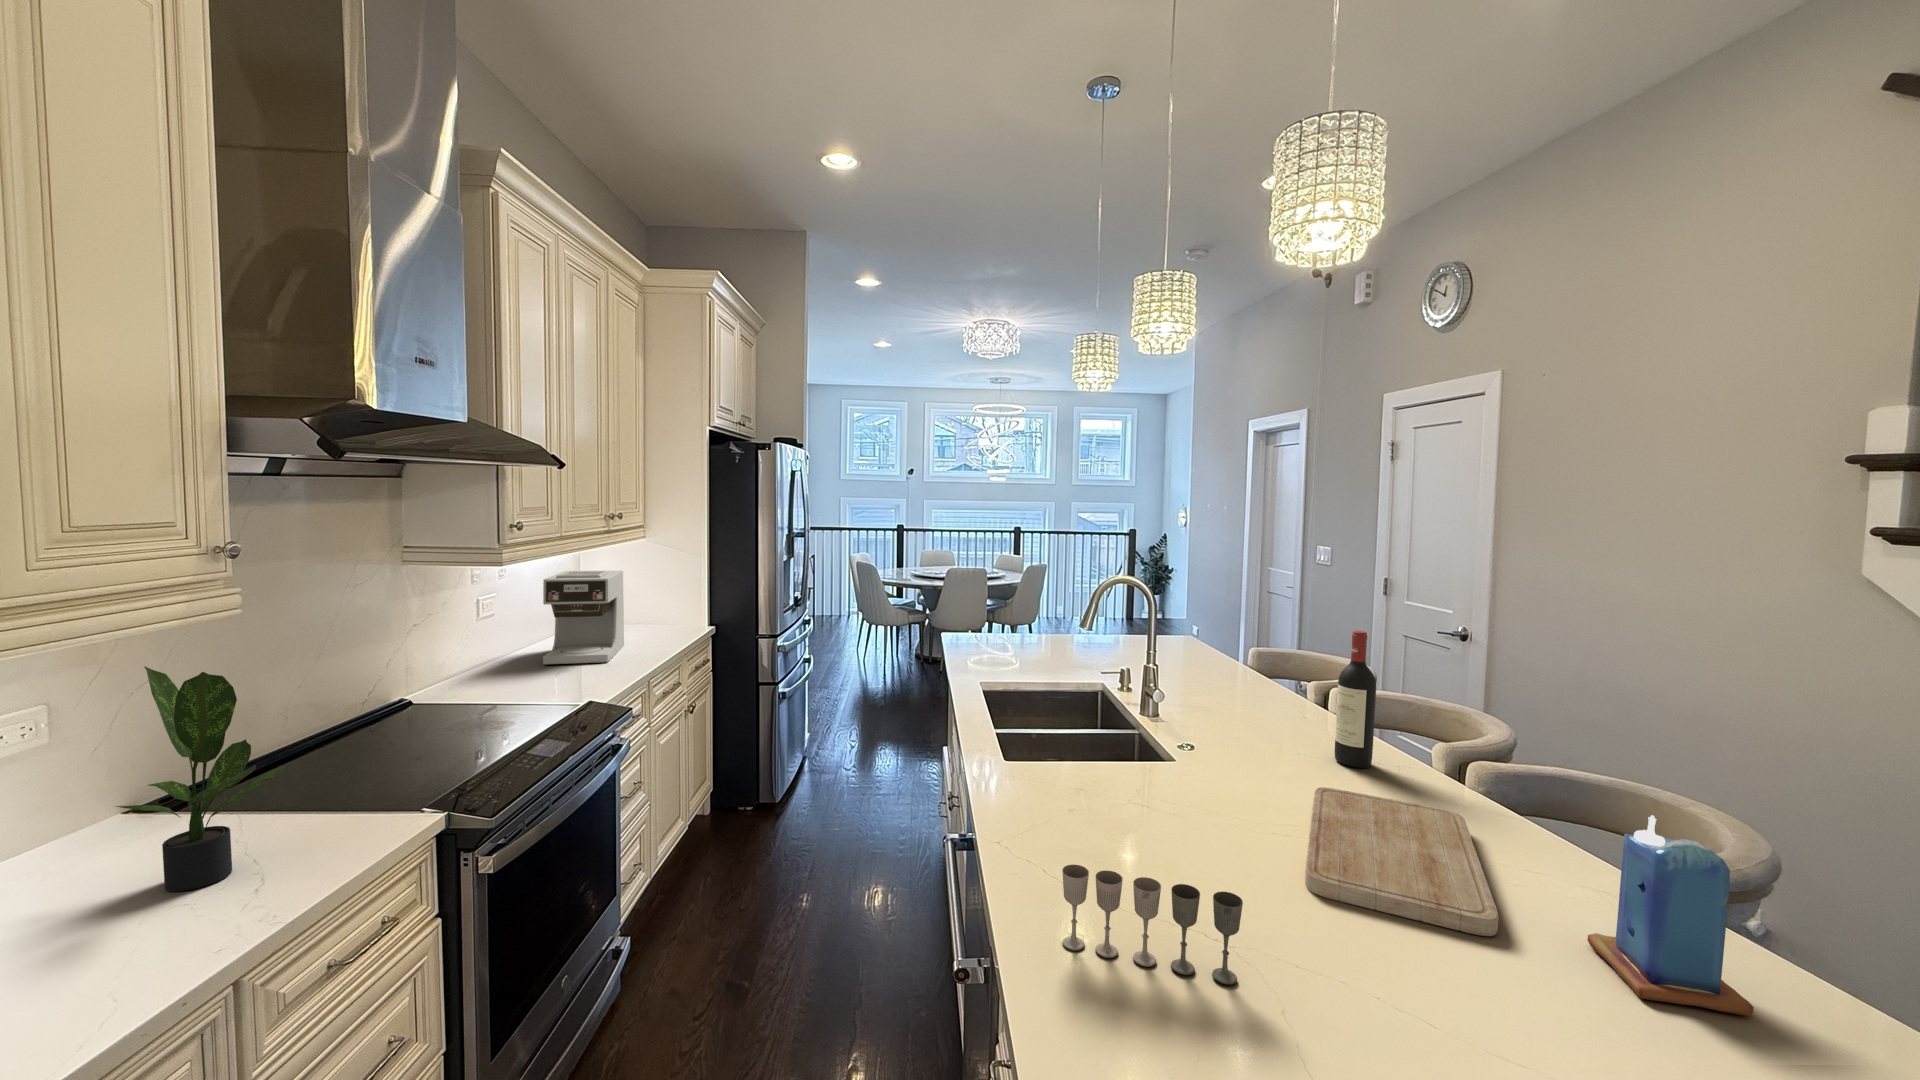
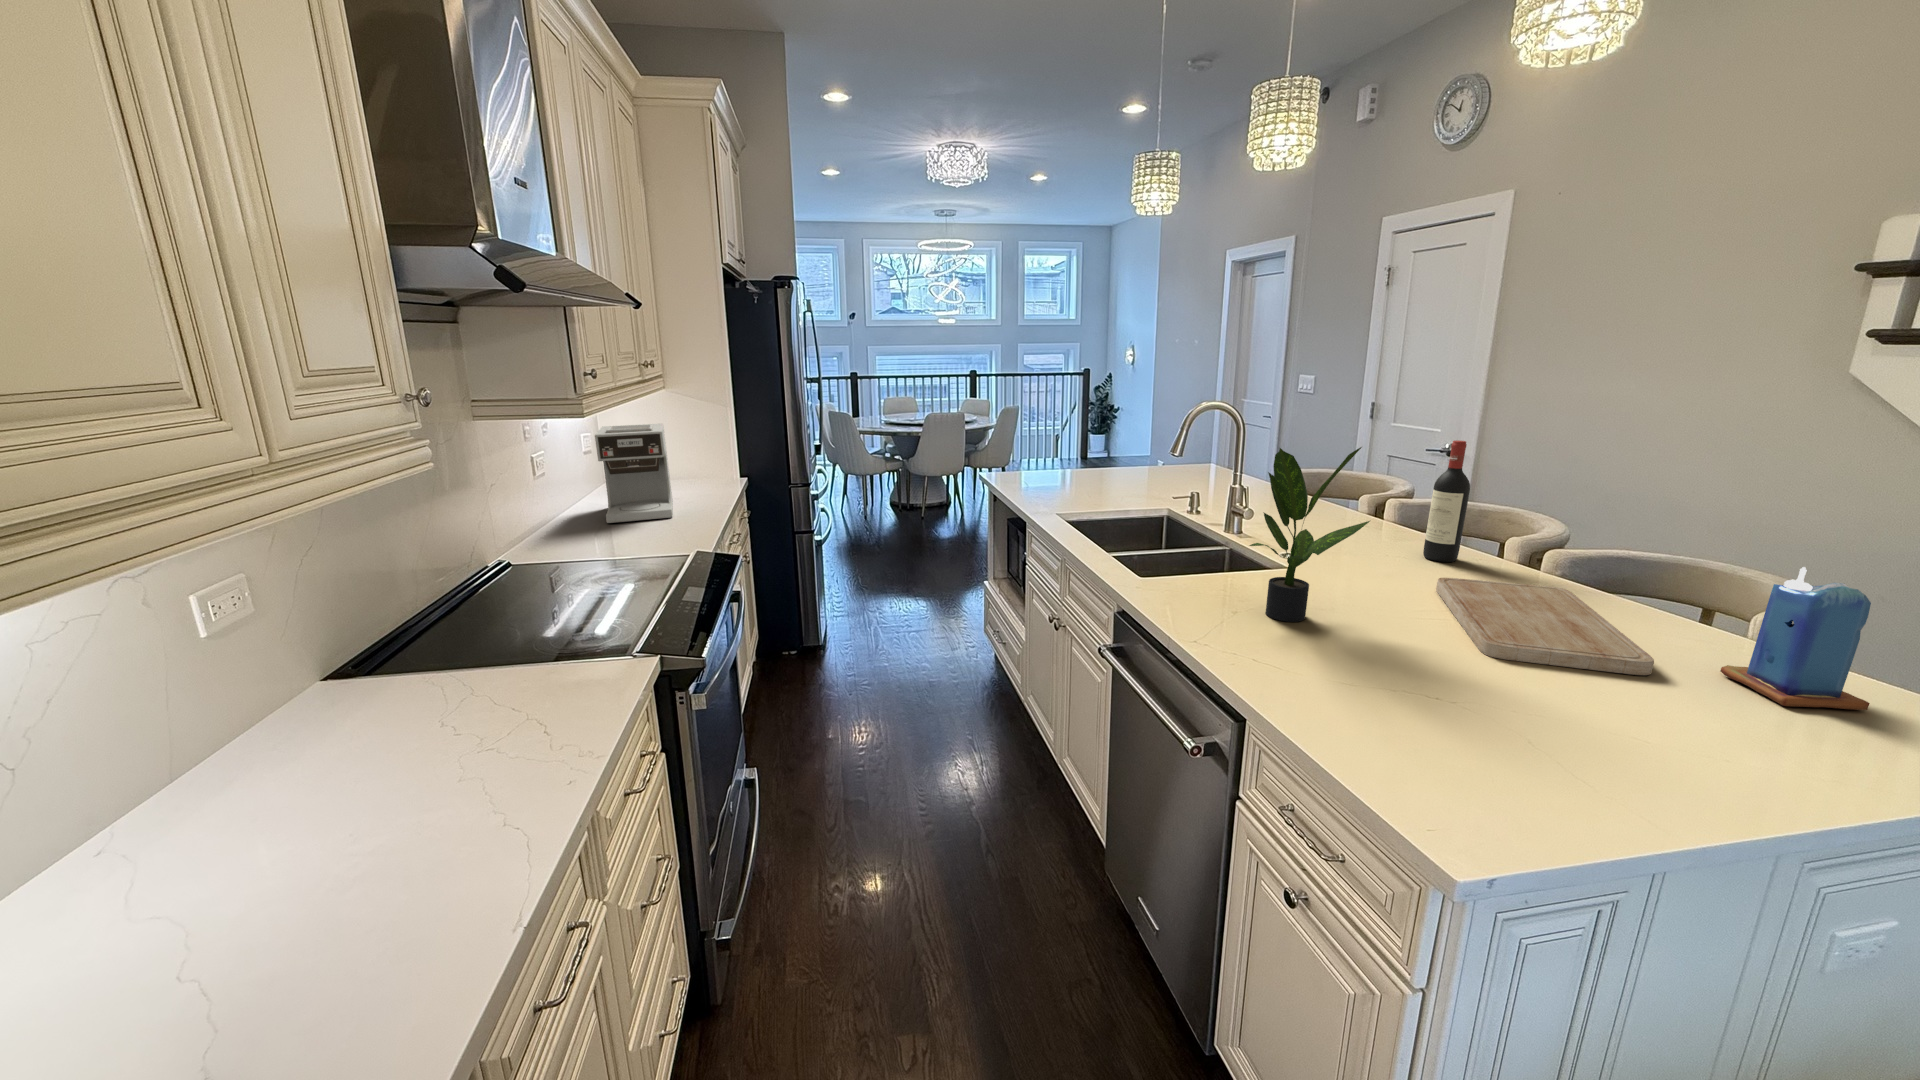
potted plant: present [116,666,287,891] -> present [1249,447,1370,622]
wine glass: present [1062,865,1243,984] -> none [1329,644,1504,725]

